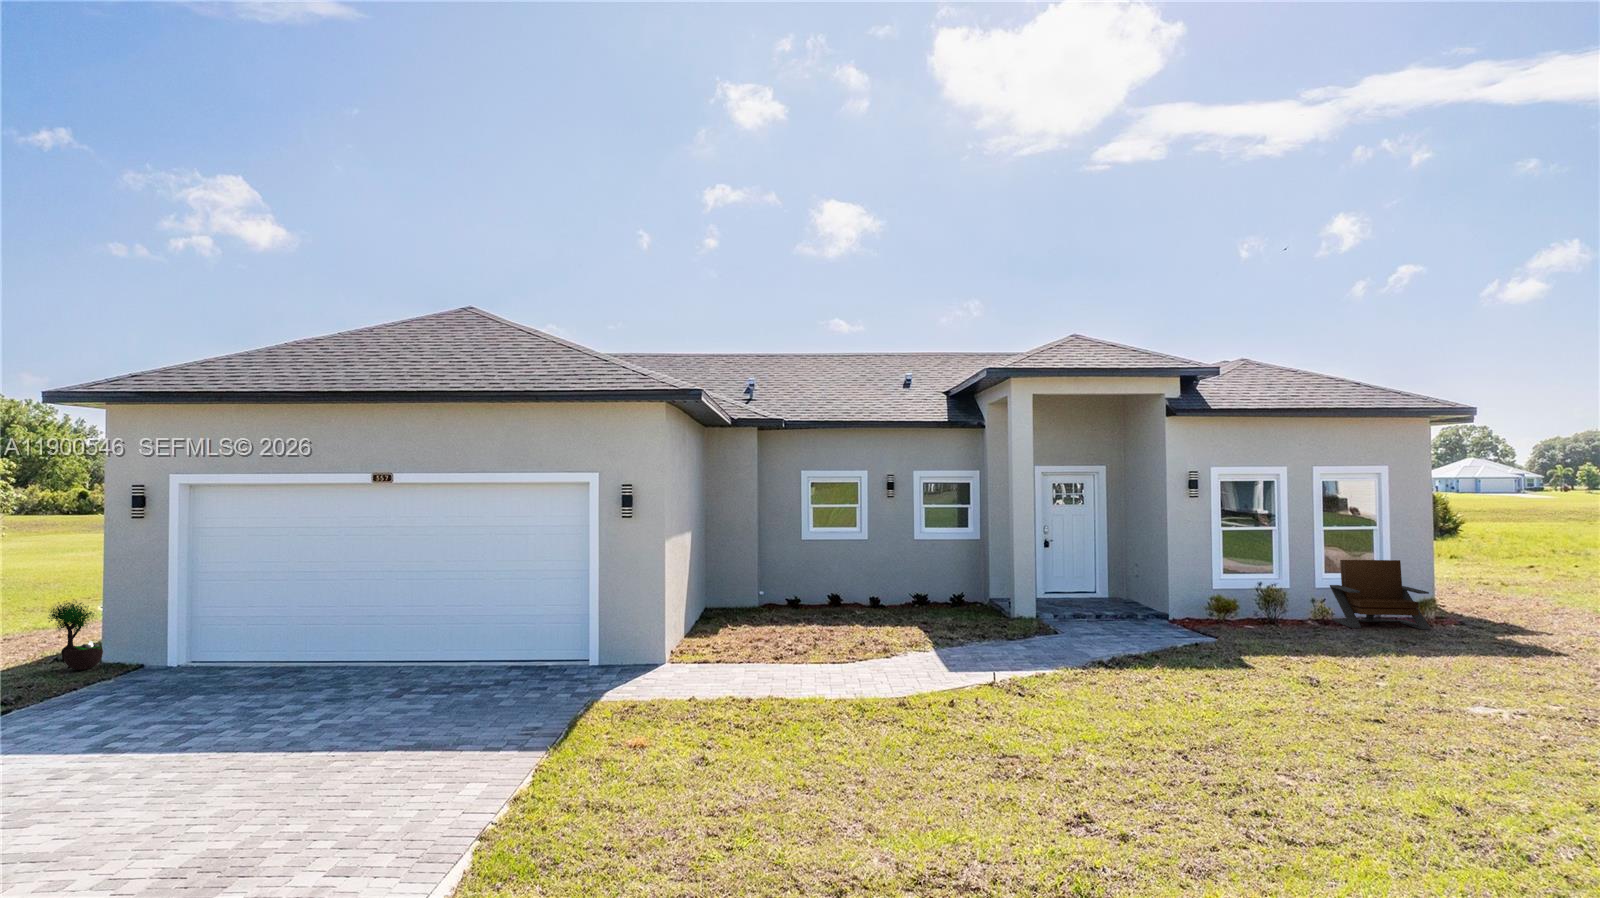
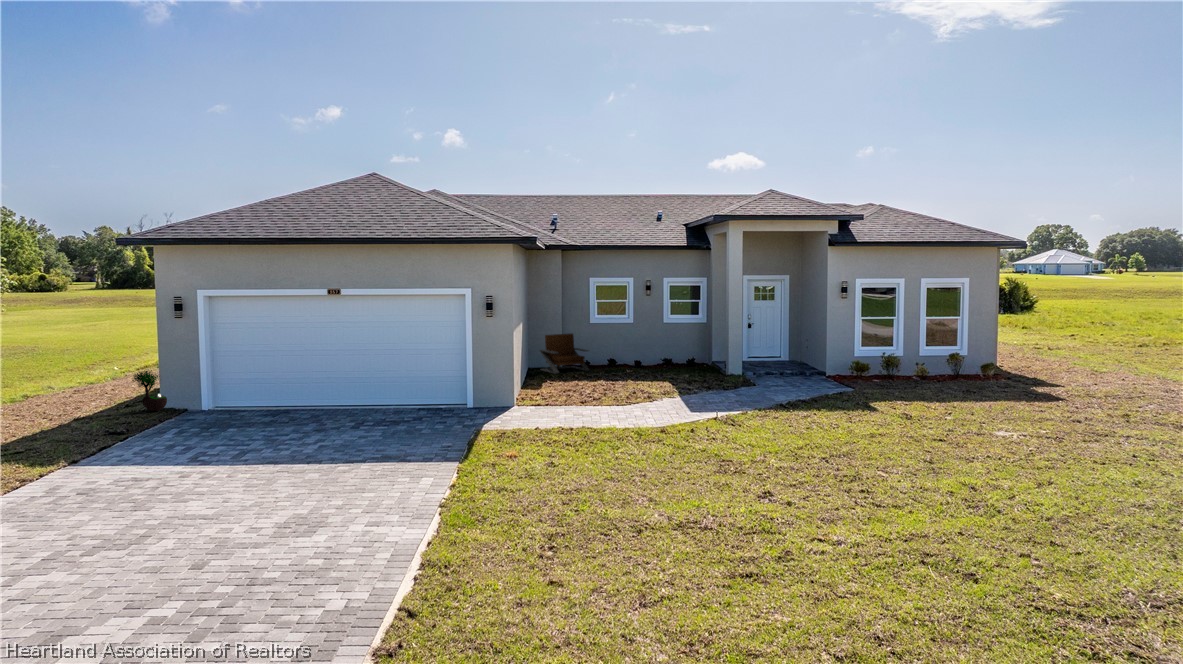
lounge chair: present [1330,560,1430,629] -> present [540,334,589,374]

